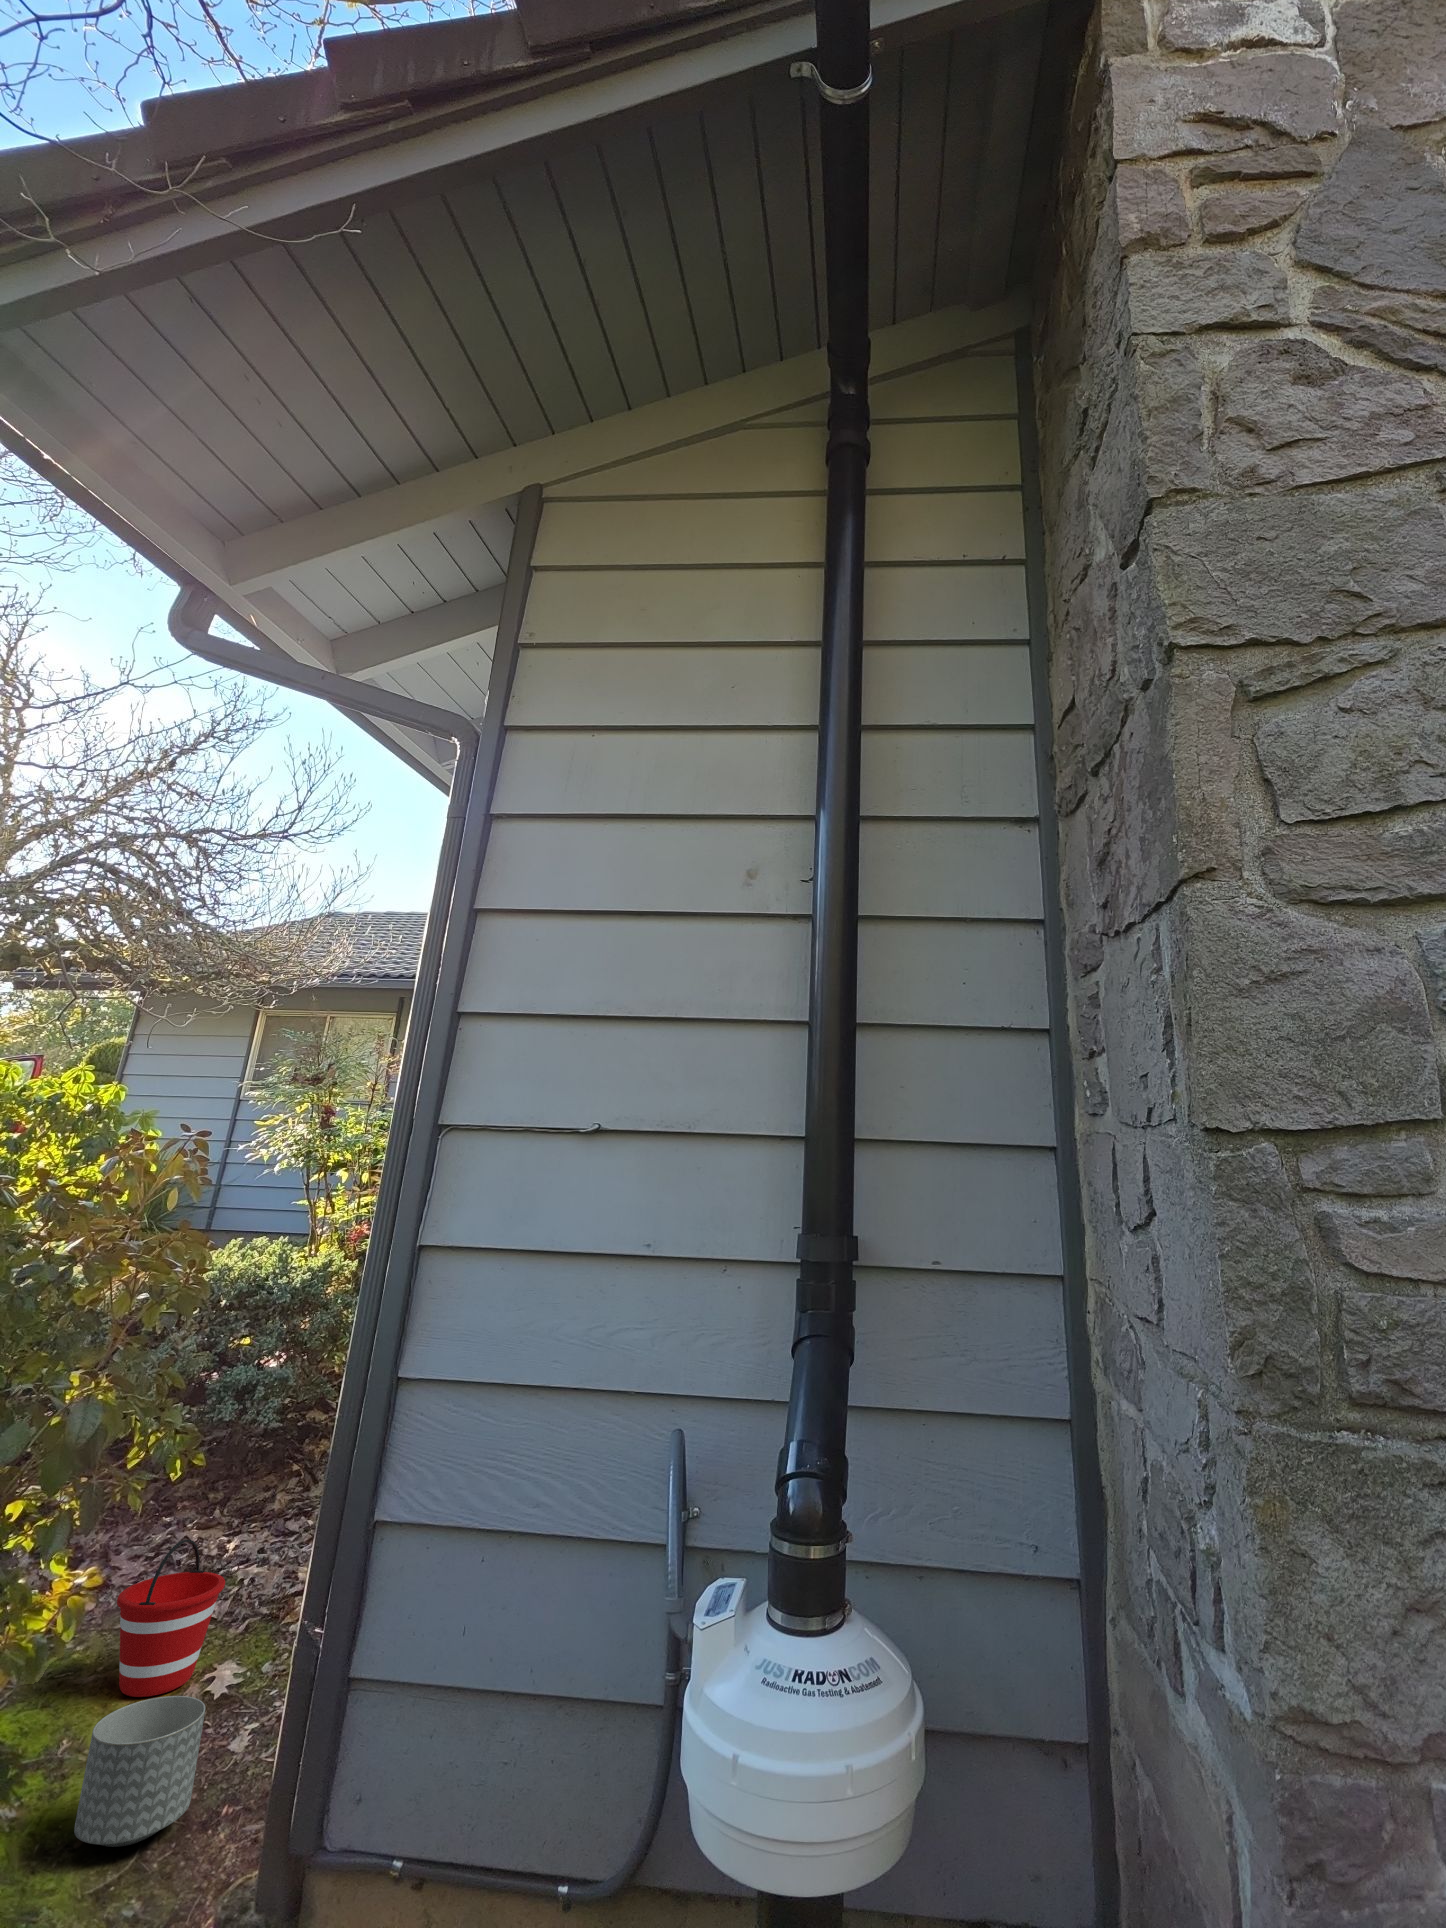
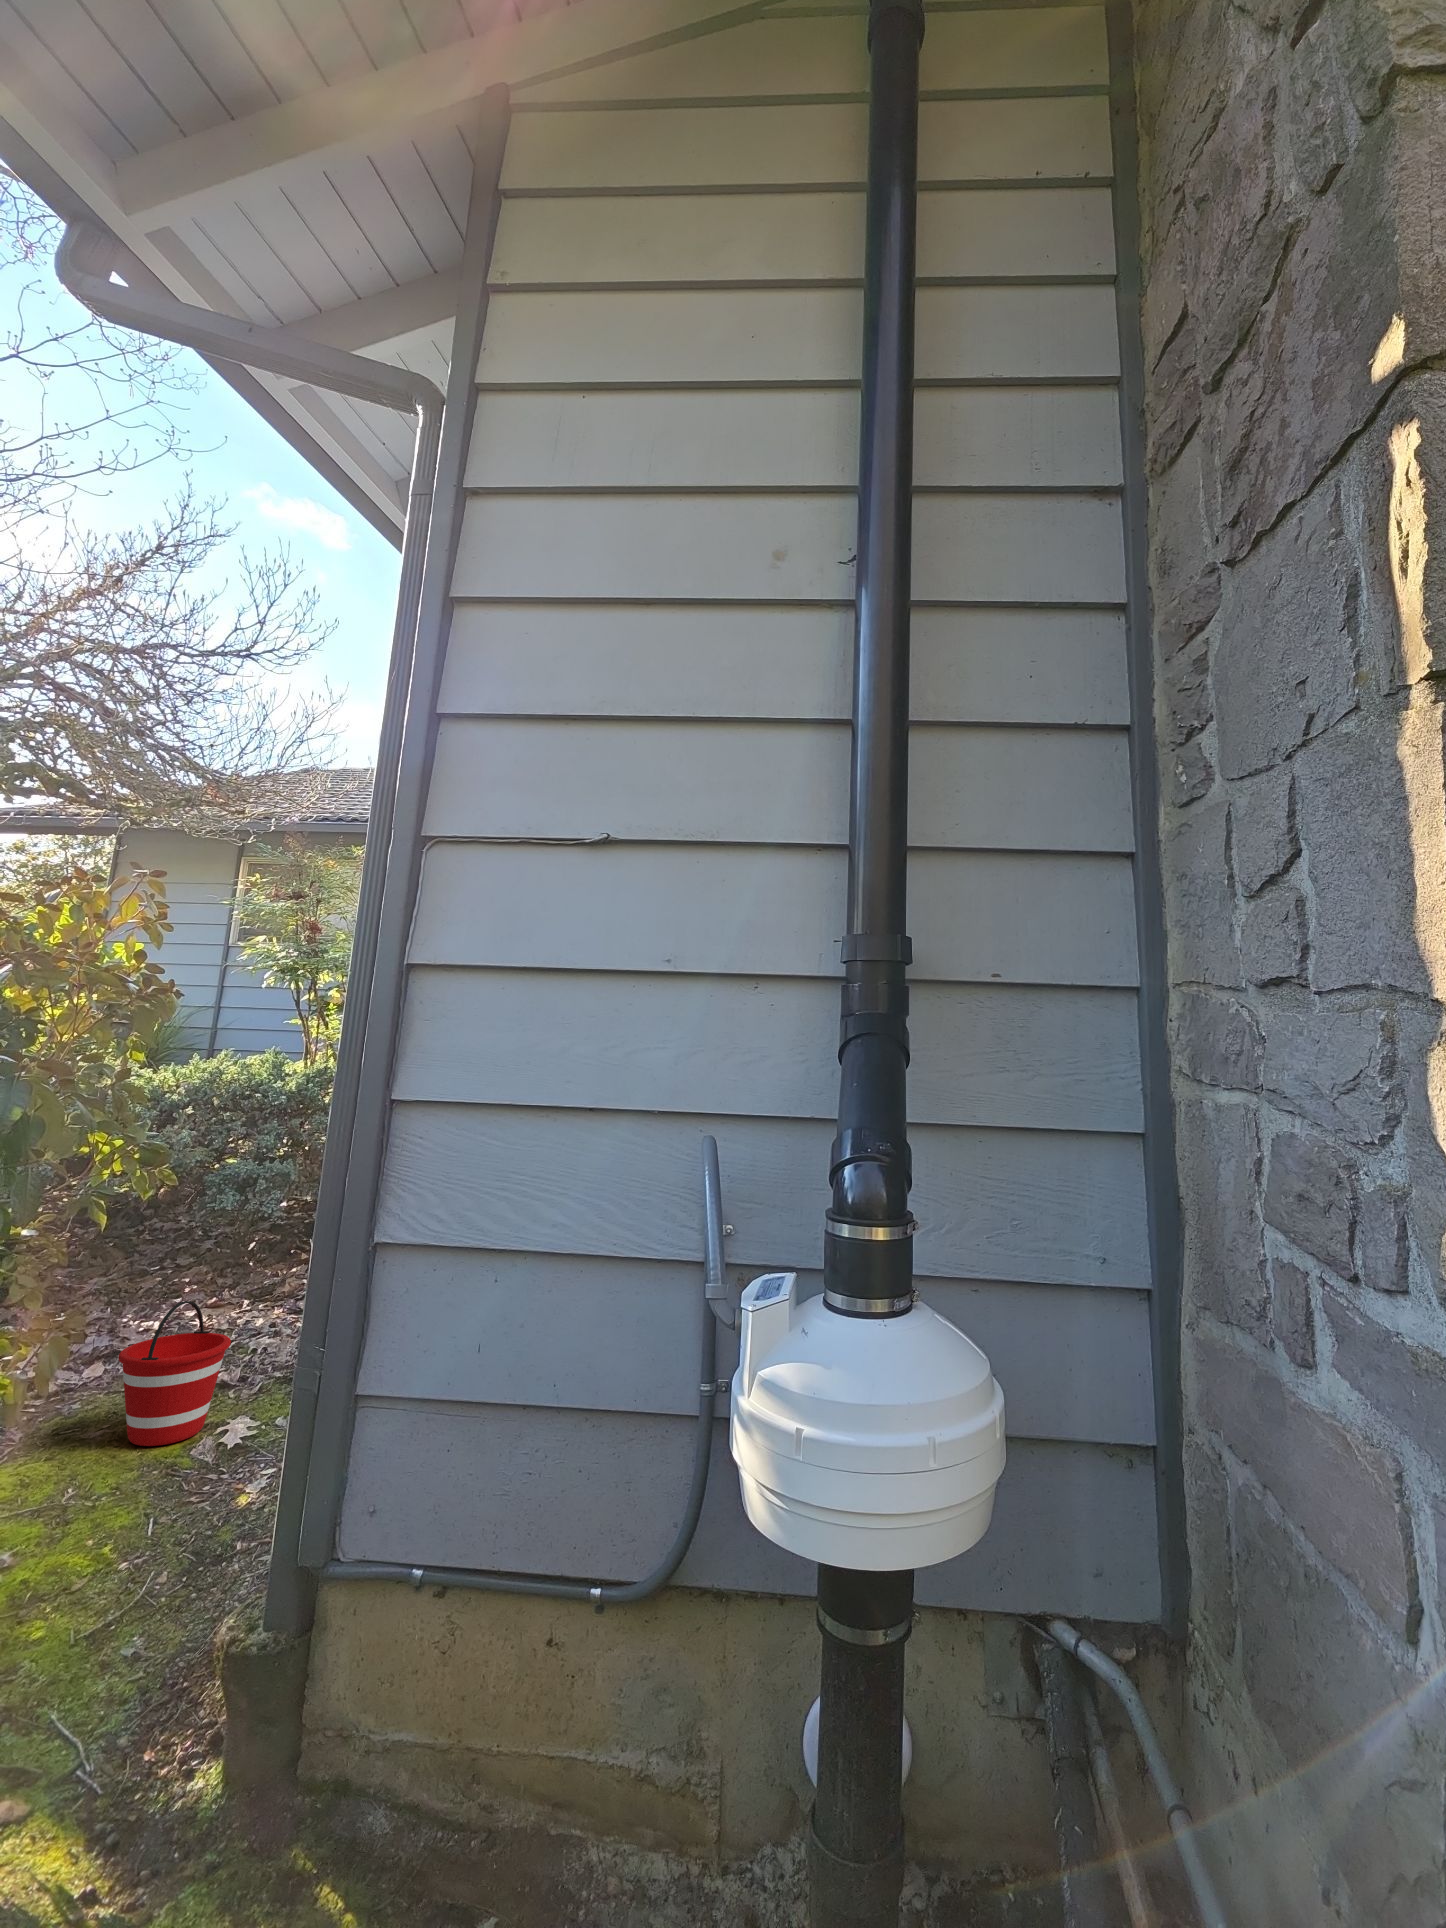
planter: present [74,1696,205,1847] -> none [82,1436,213,1574]

